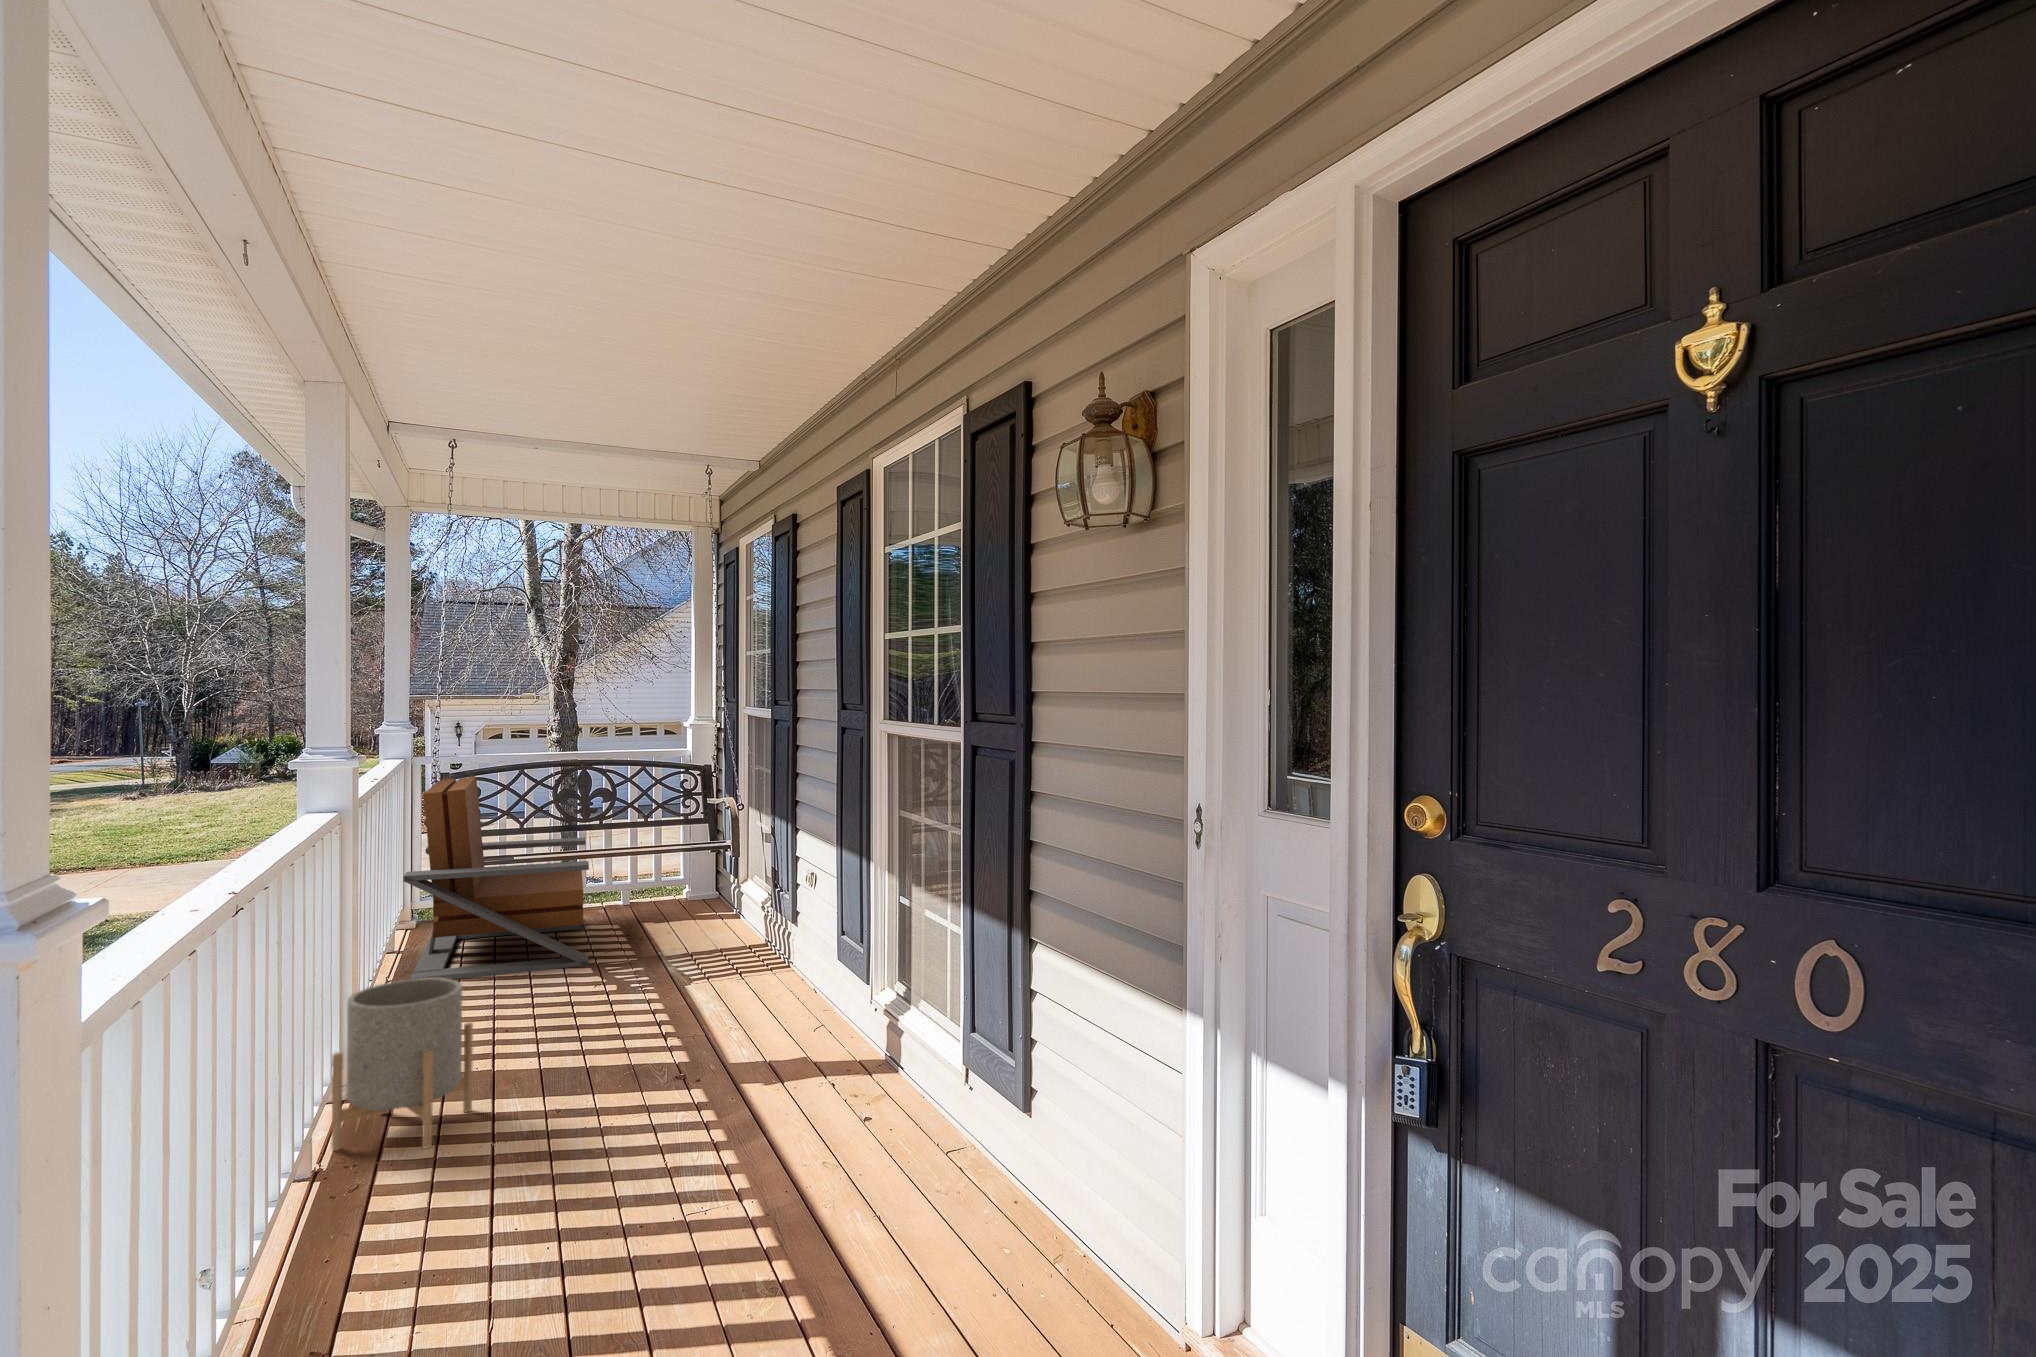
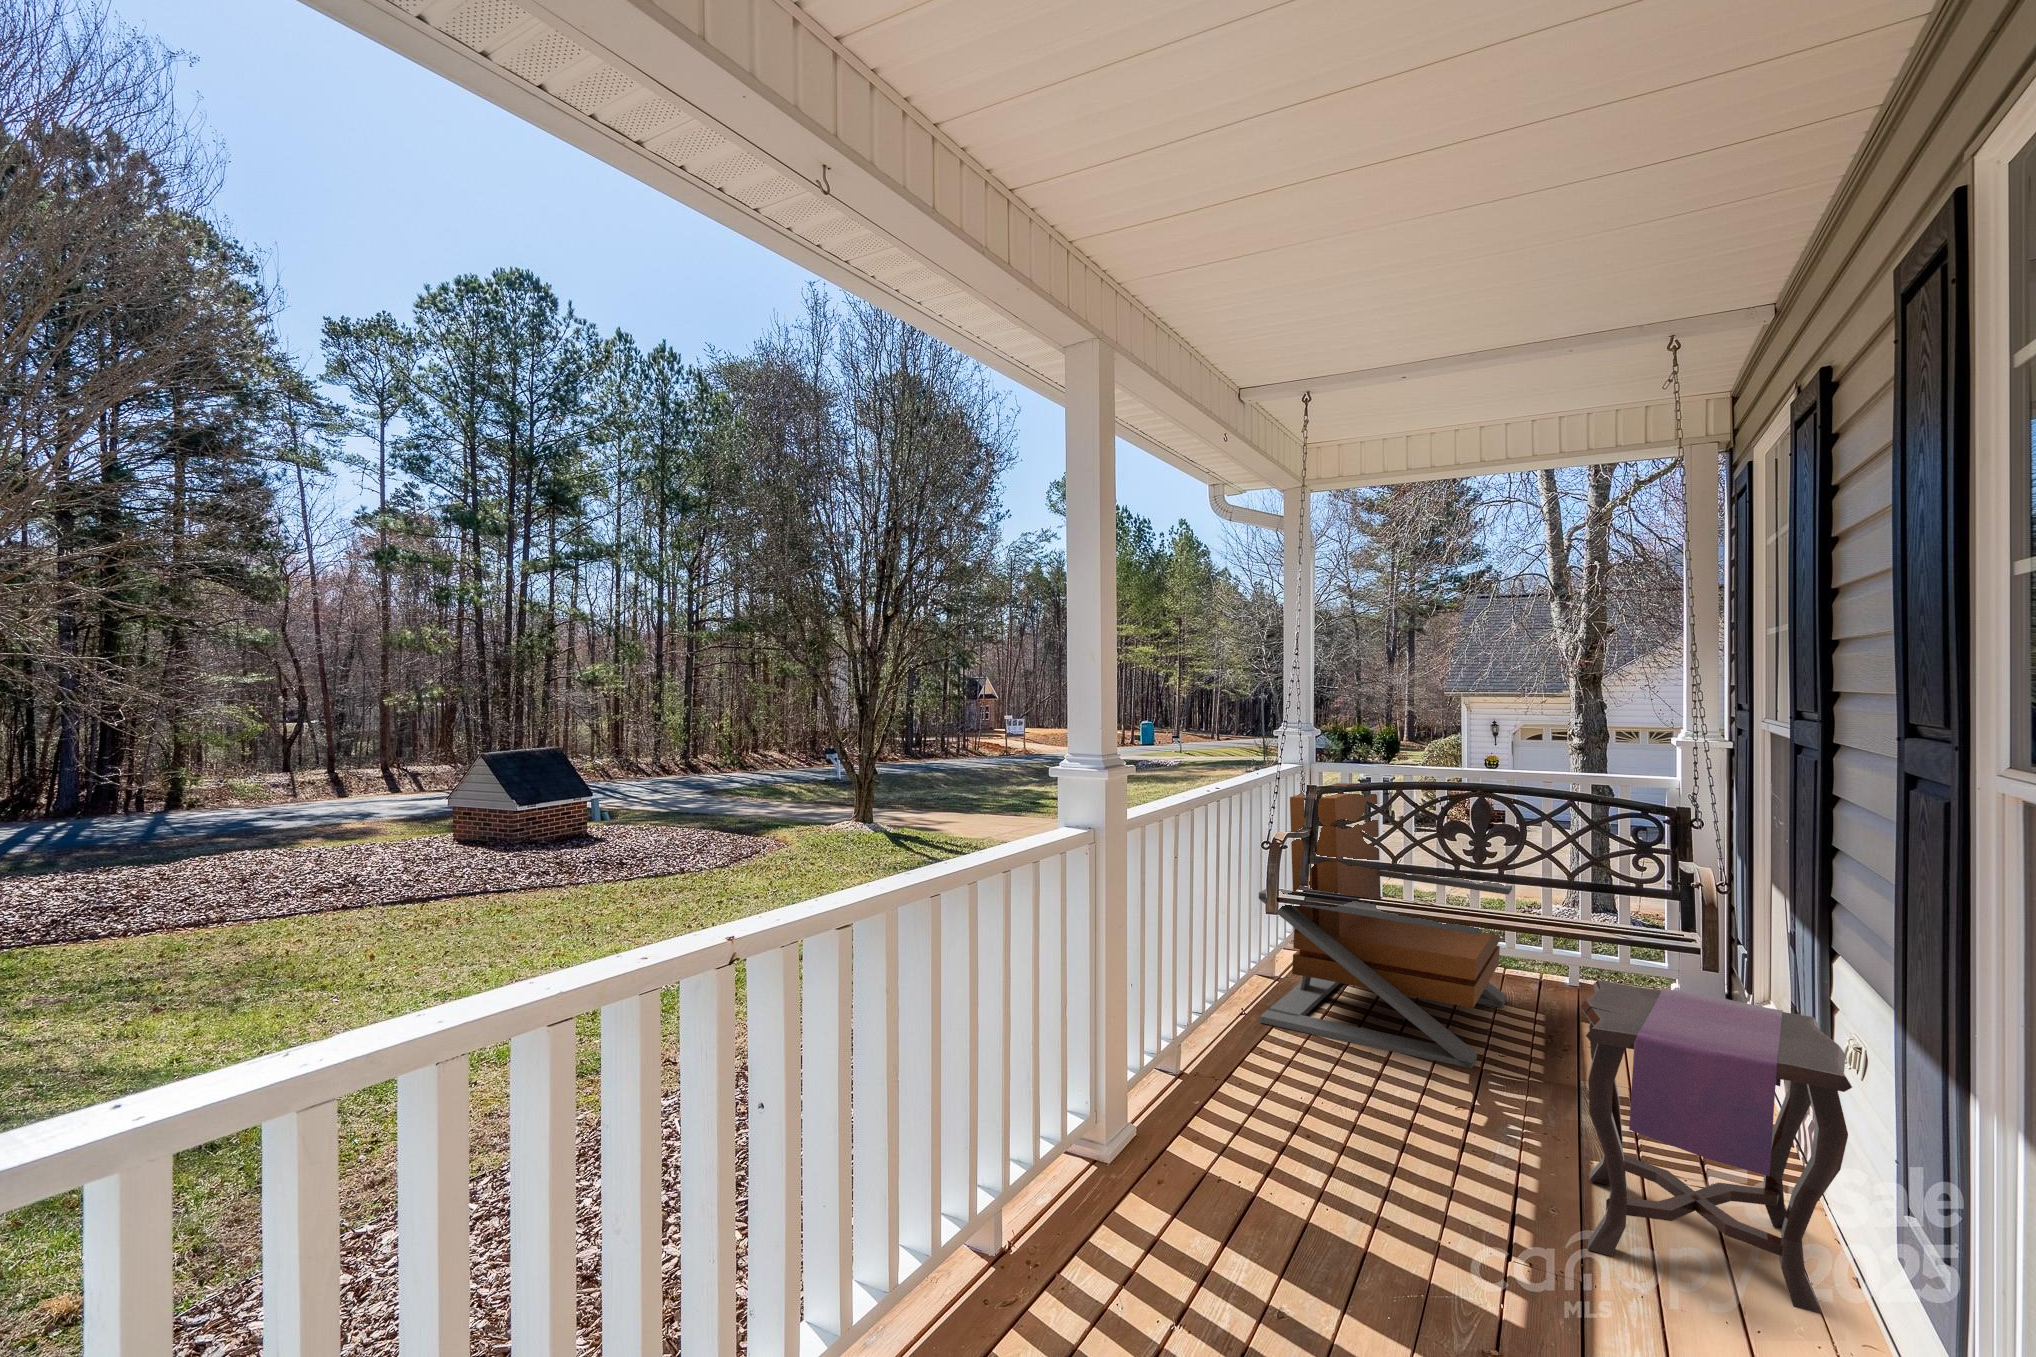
side table: none [683,865,822,1022] -> present [1580,980,1852,1314]
planter: present [332,978,473,1151] -> none [1008,1039,1185,1295]

